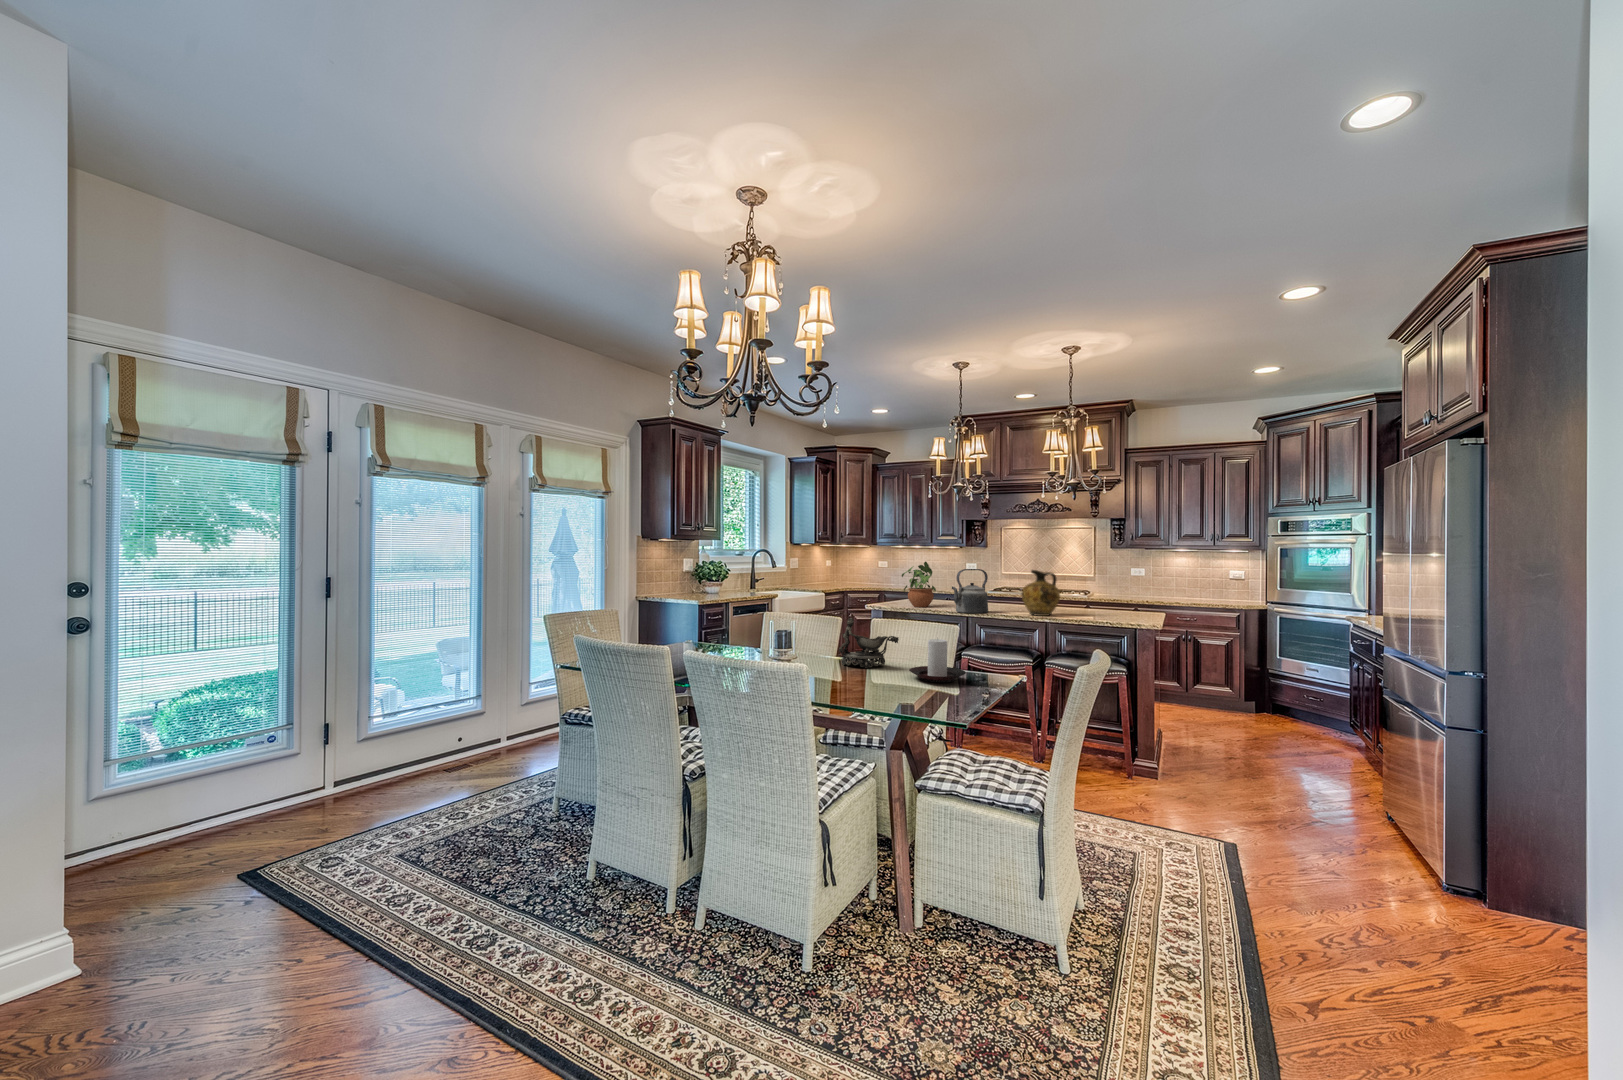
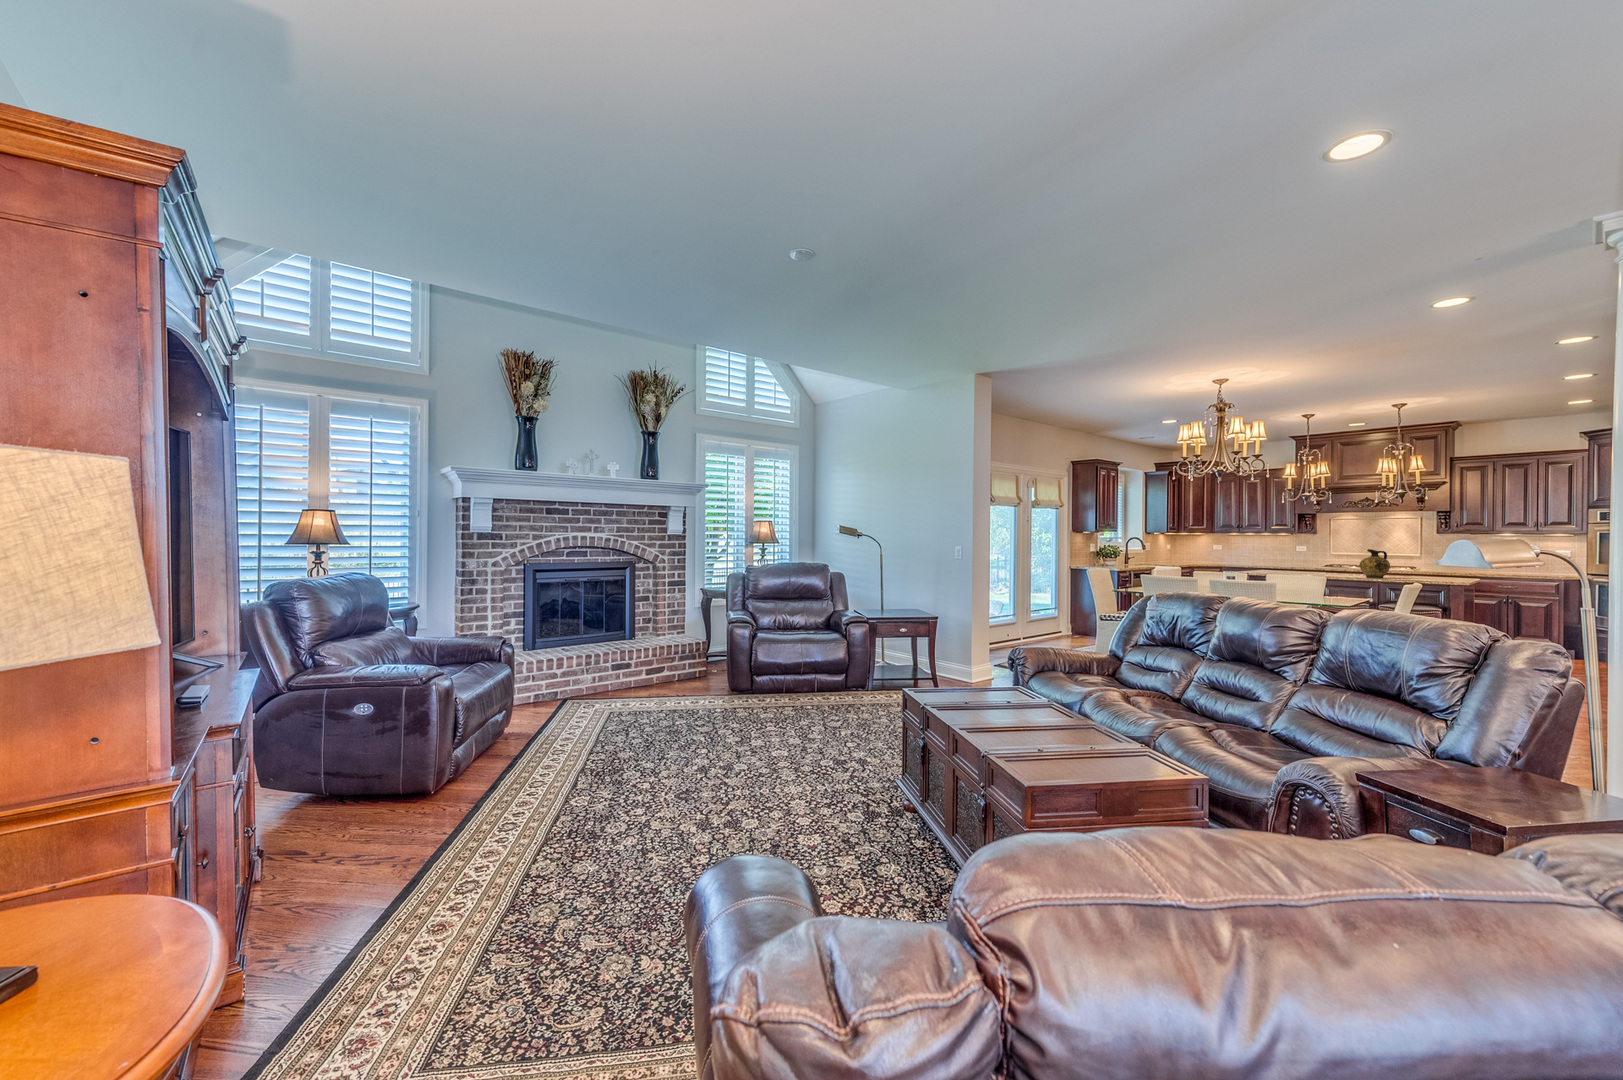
potted plant: present [902,562,936,607] -> none [1261,545,1289,575]
kettle: present [952,569,988,614] -> none [1306,549,1333,577]
decorative bowl: present [839,618,899,668] -> none [1252,573,1288,598]
candle holder: present [909,639,966,683] -> none [1299,582,1334,603]

